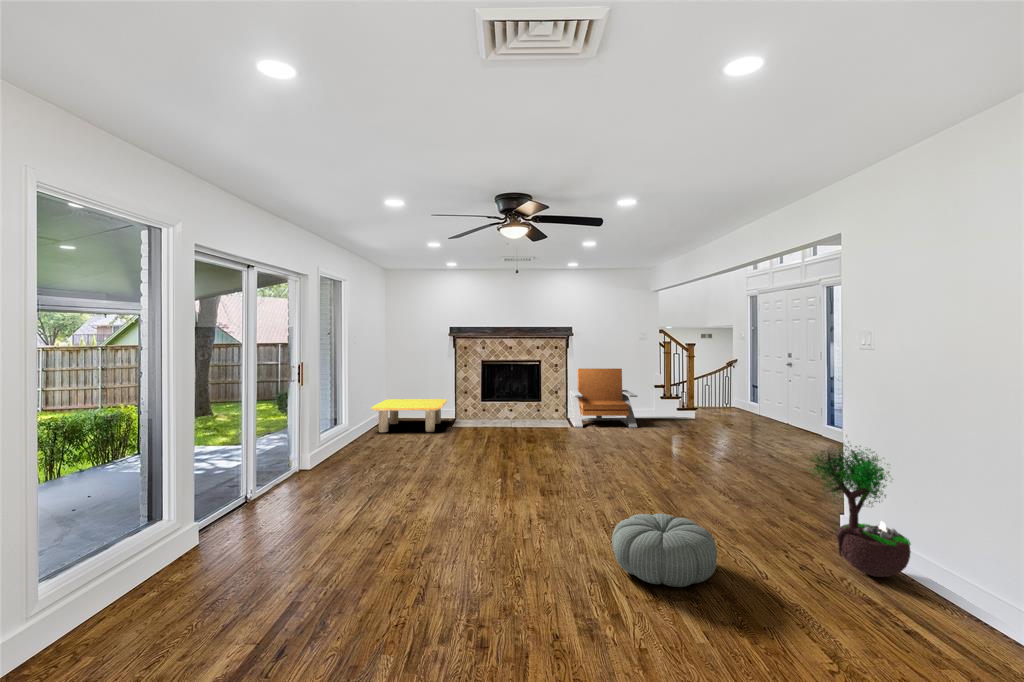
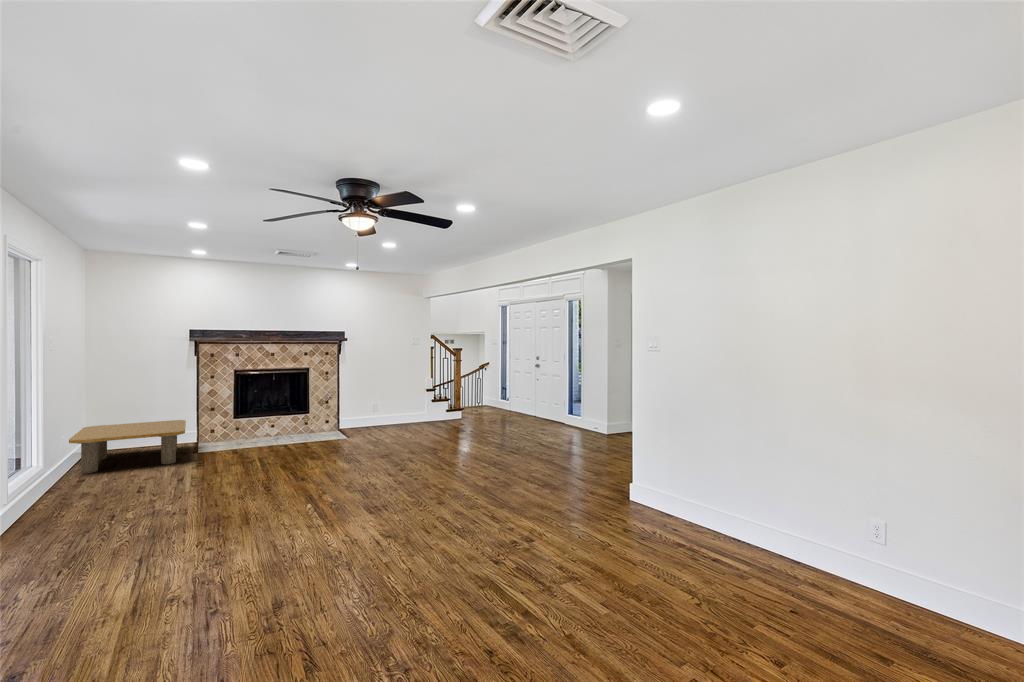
lounge chair: present [570,368,637,428] -> none [344,373,421,439]
potted tree: present [805,435,911,577] -> none [624,419,695,527]
pouf: present [612,513,717,587] -> none [487,509,582,575]

